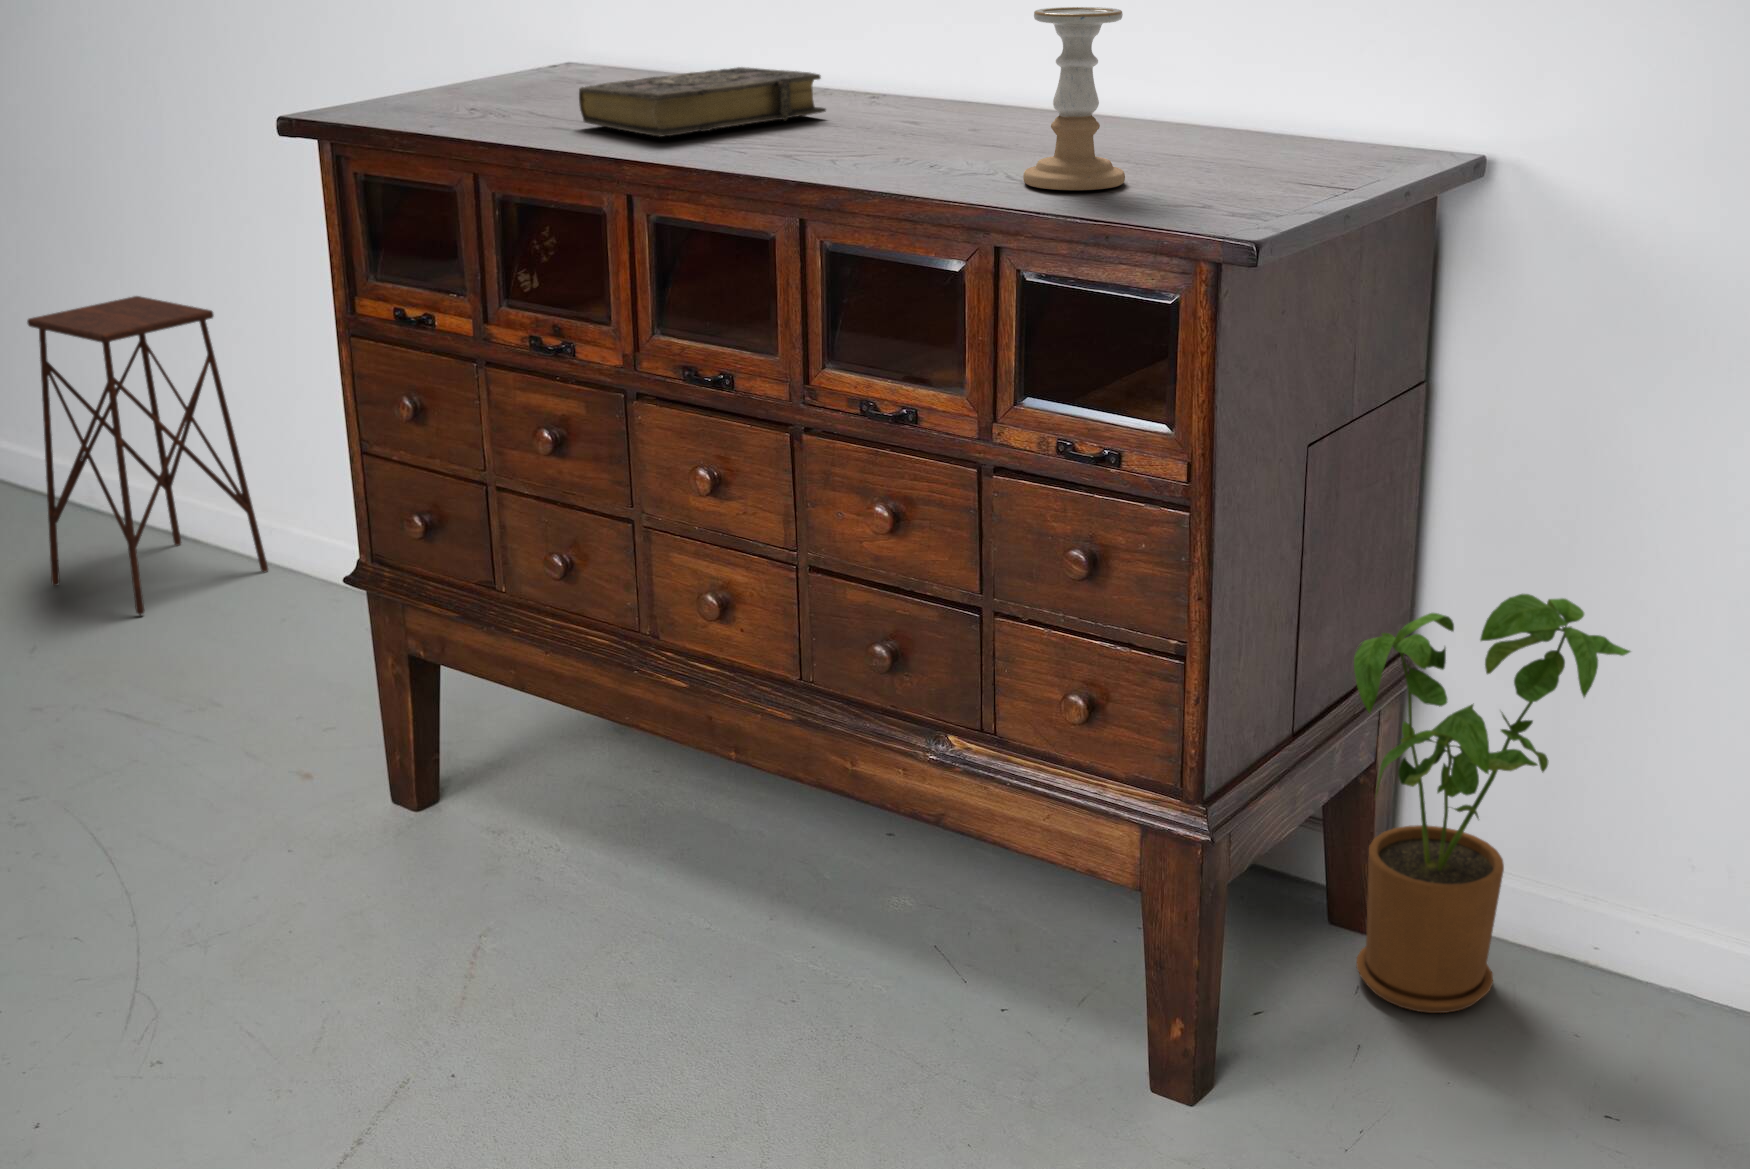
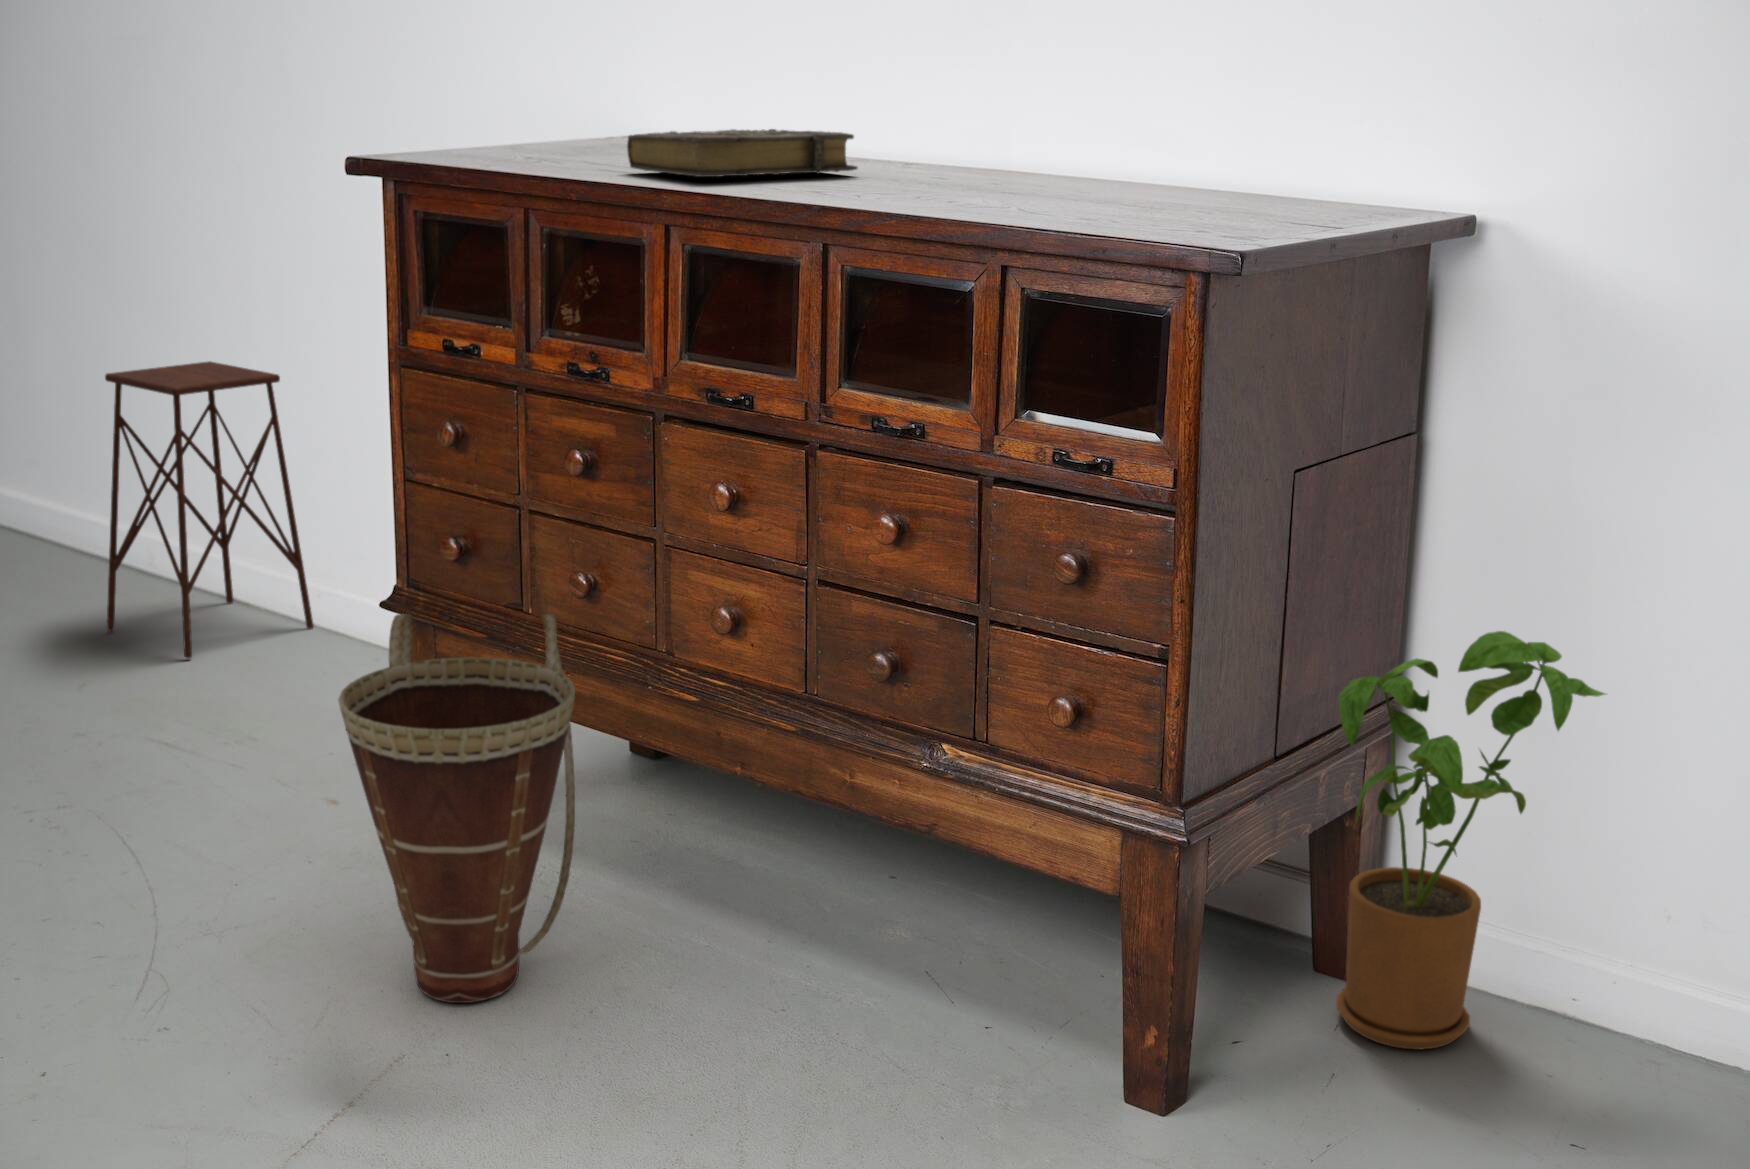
candle holder: present [1023,7,1125,190] -> none [1032,54,1129,219]
basket: none [314,601,566,1013] -> present [338,614,575,1003]

